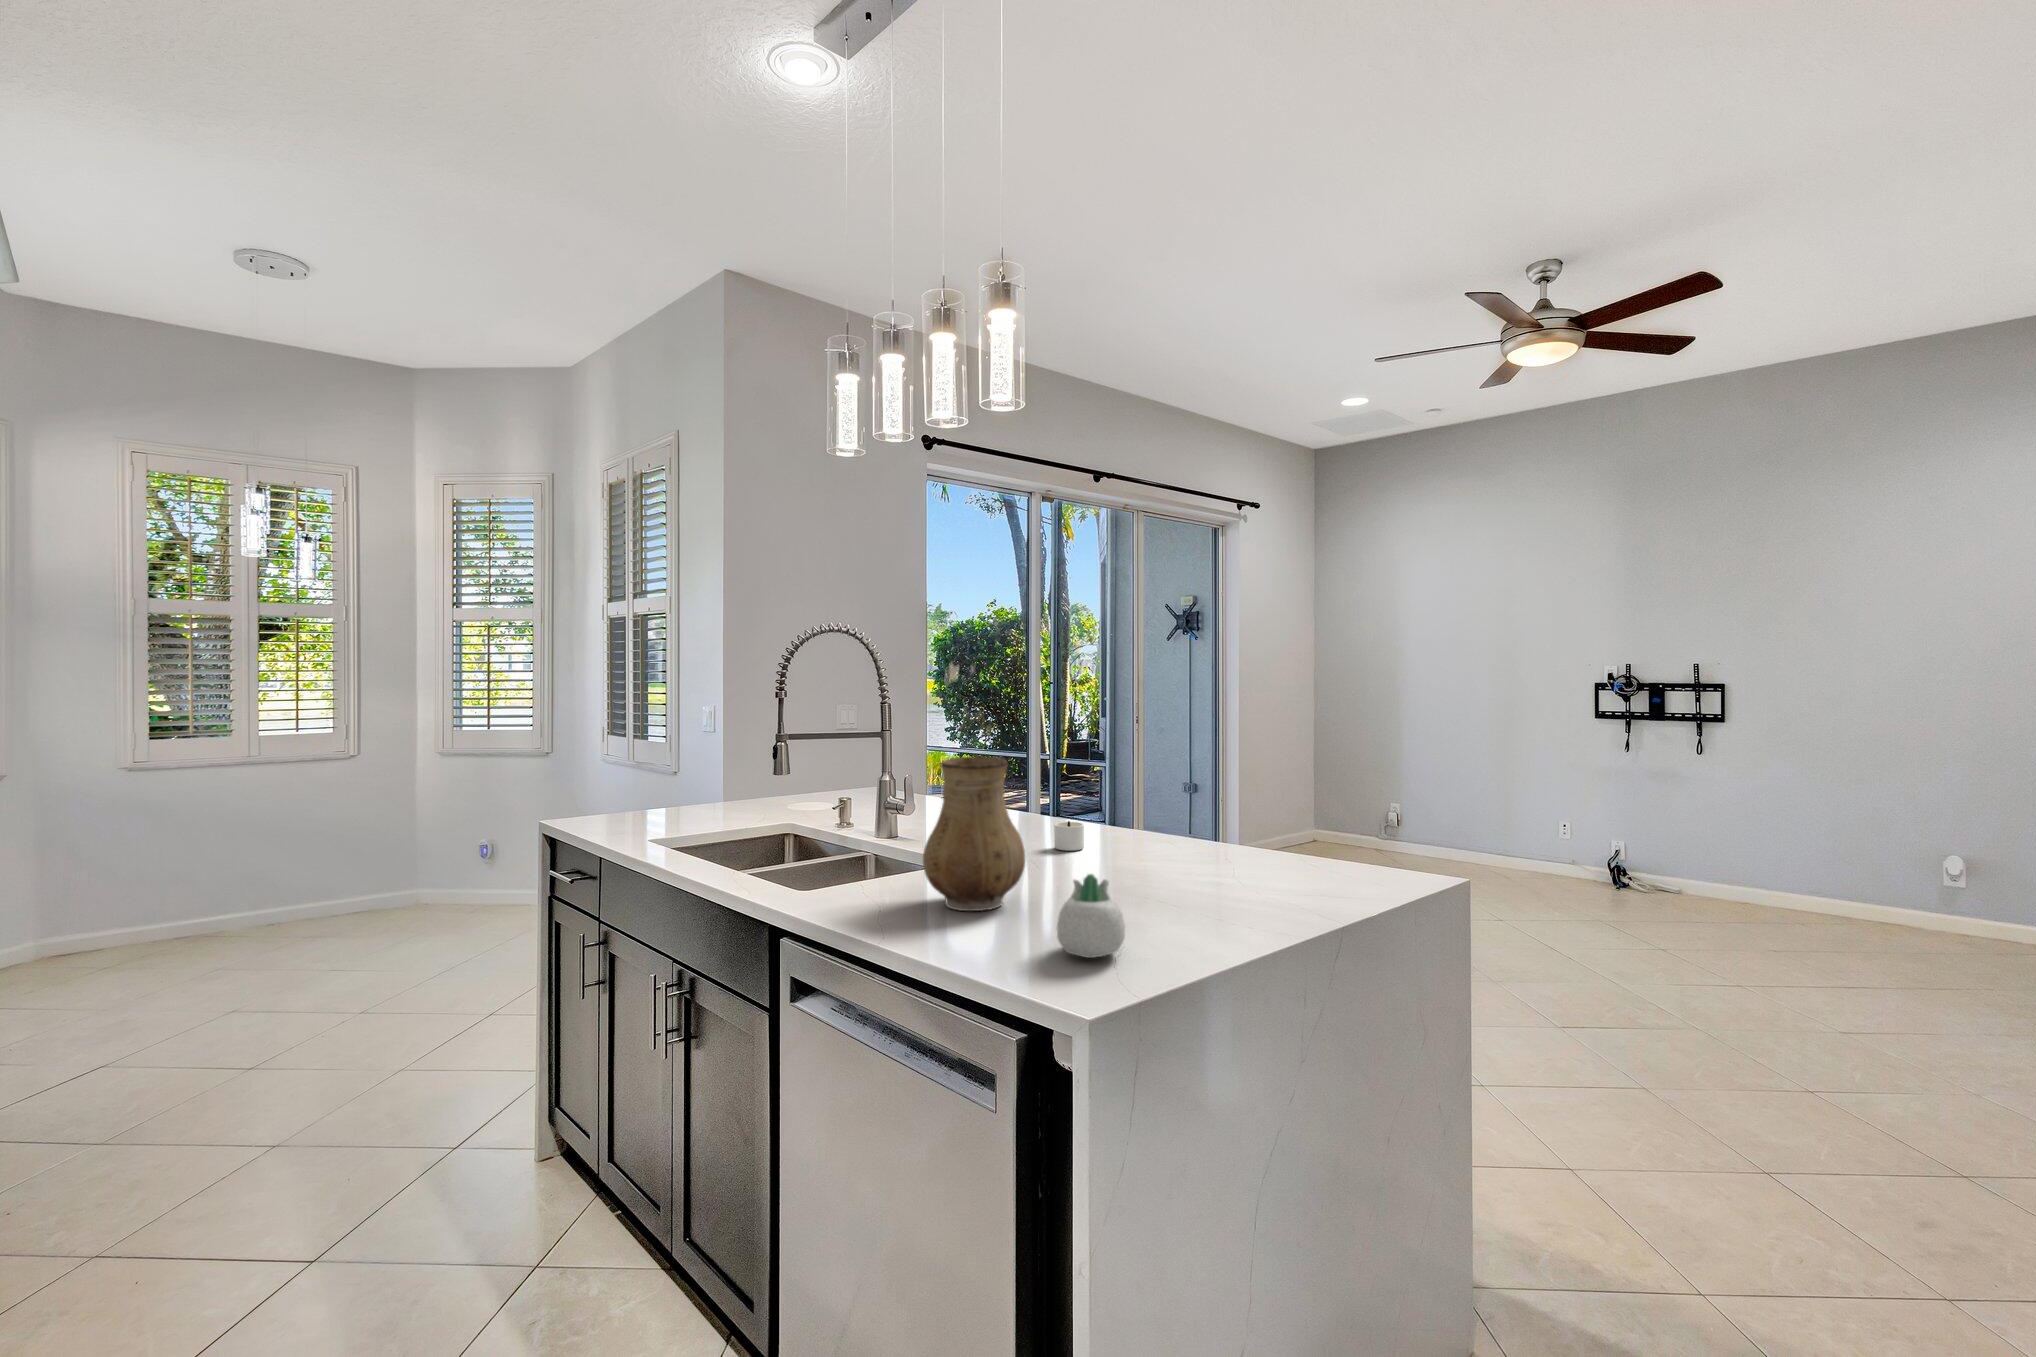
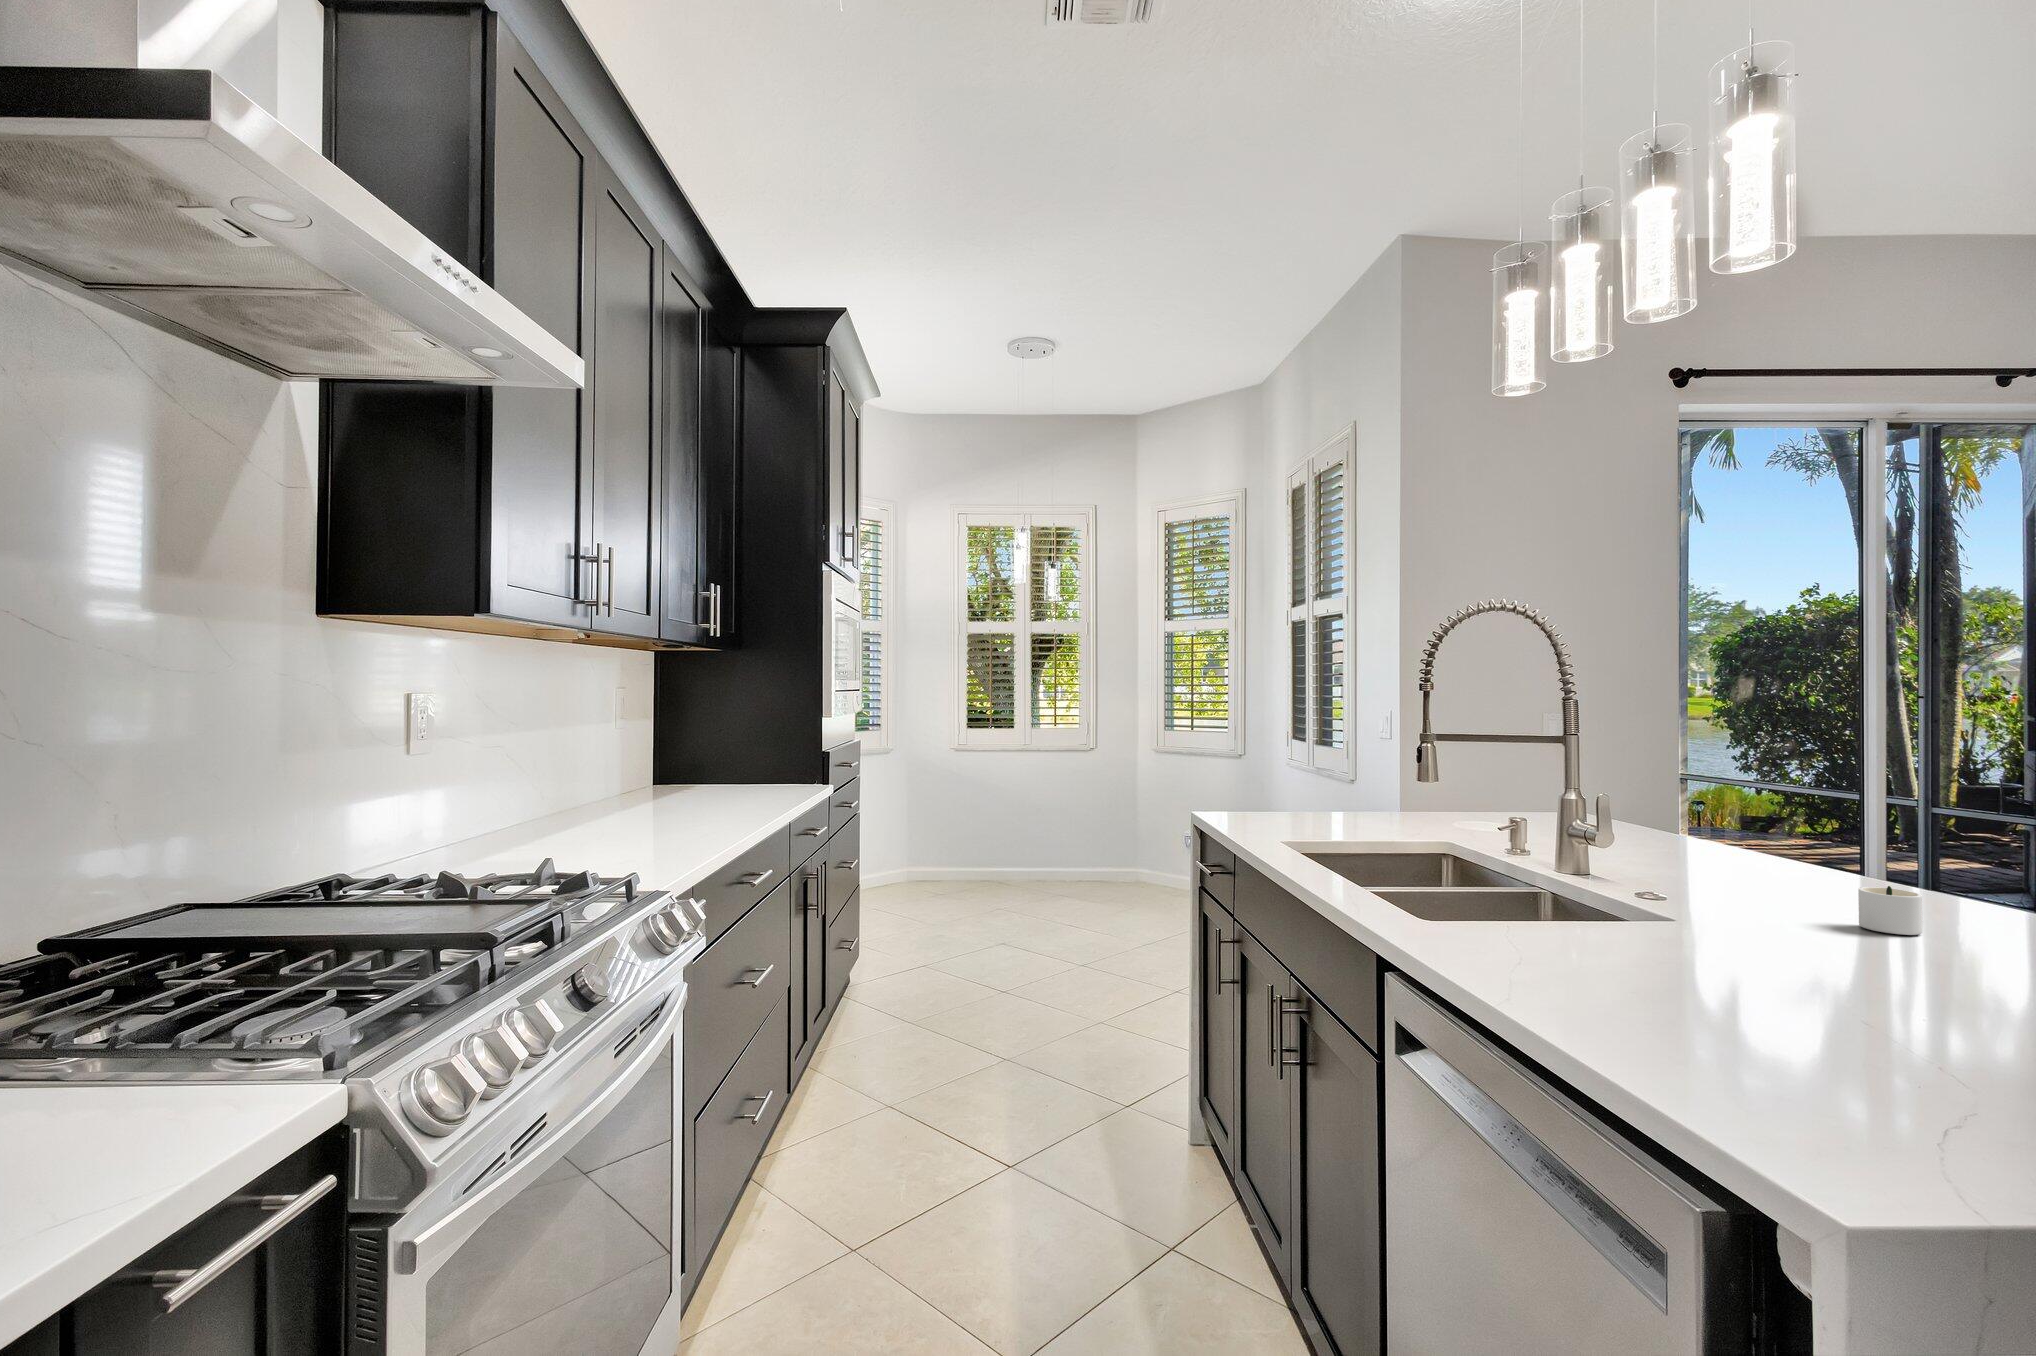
ceramic pitcher: present [923,756,1025,911] -> none [1581,763,1762,989]
succulent planter: present [1057,874,1125,958] -> none [1787,957,1945,1102]

